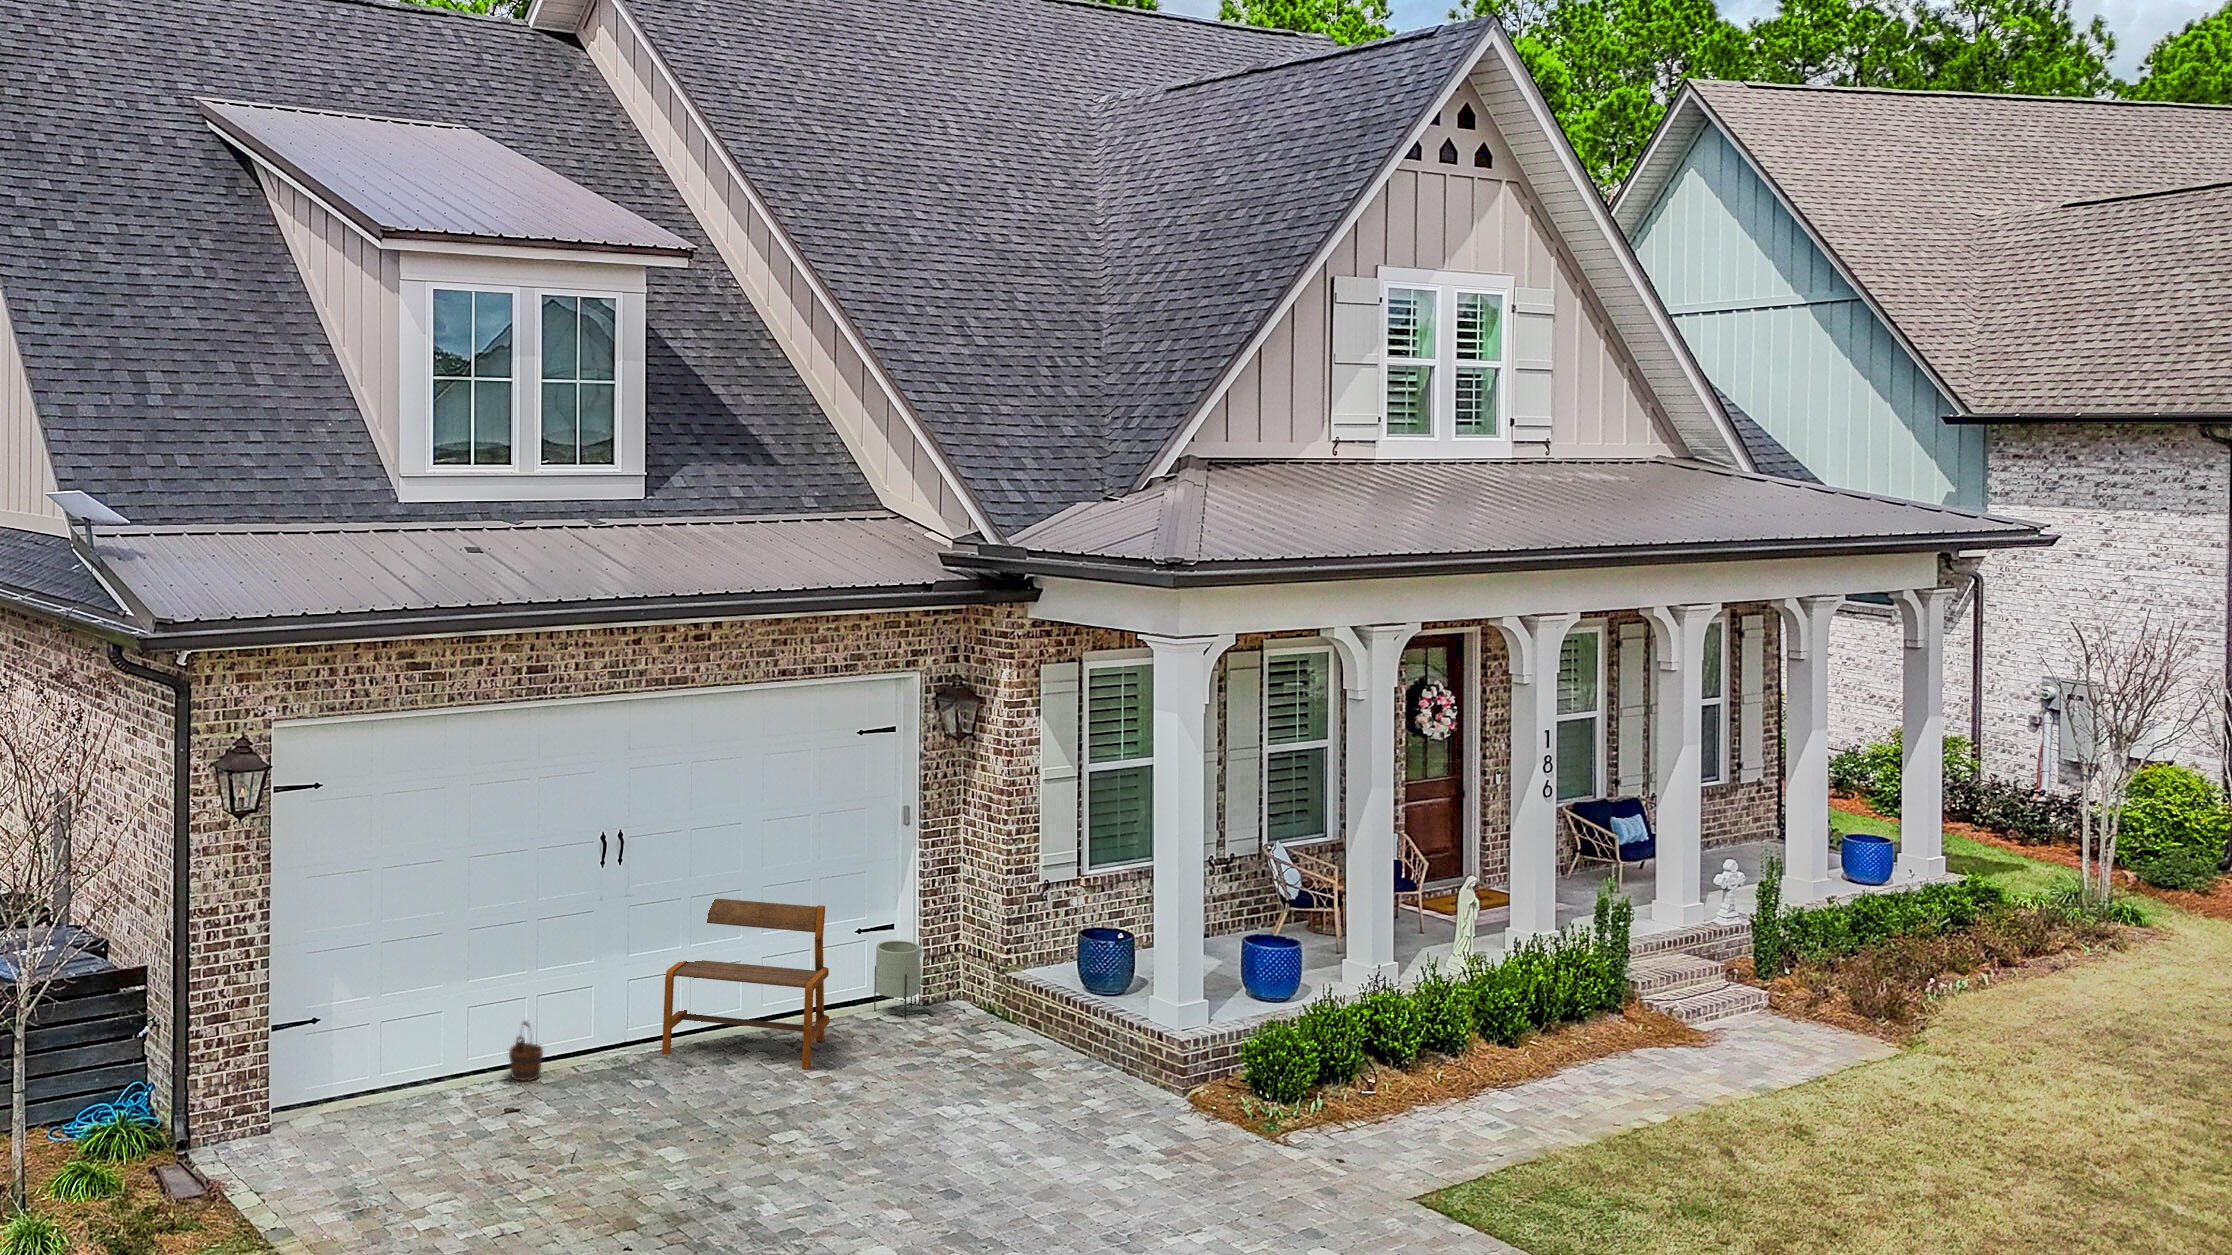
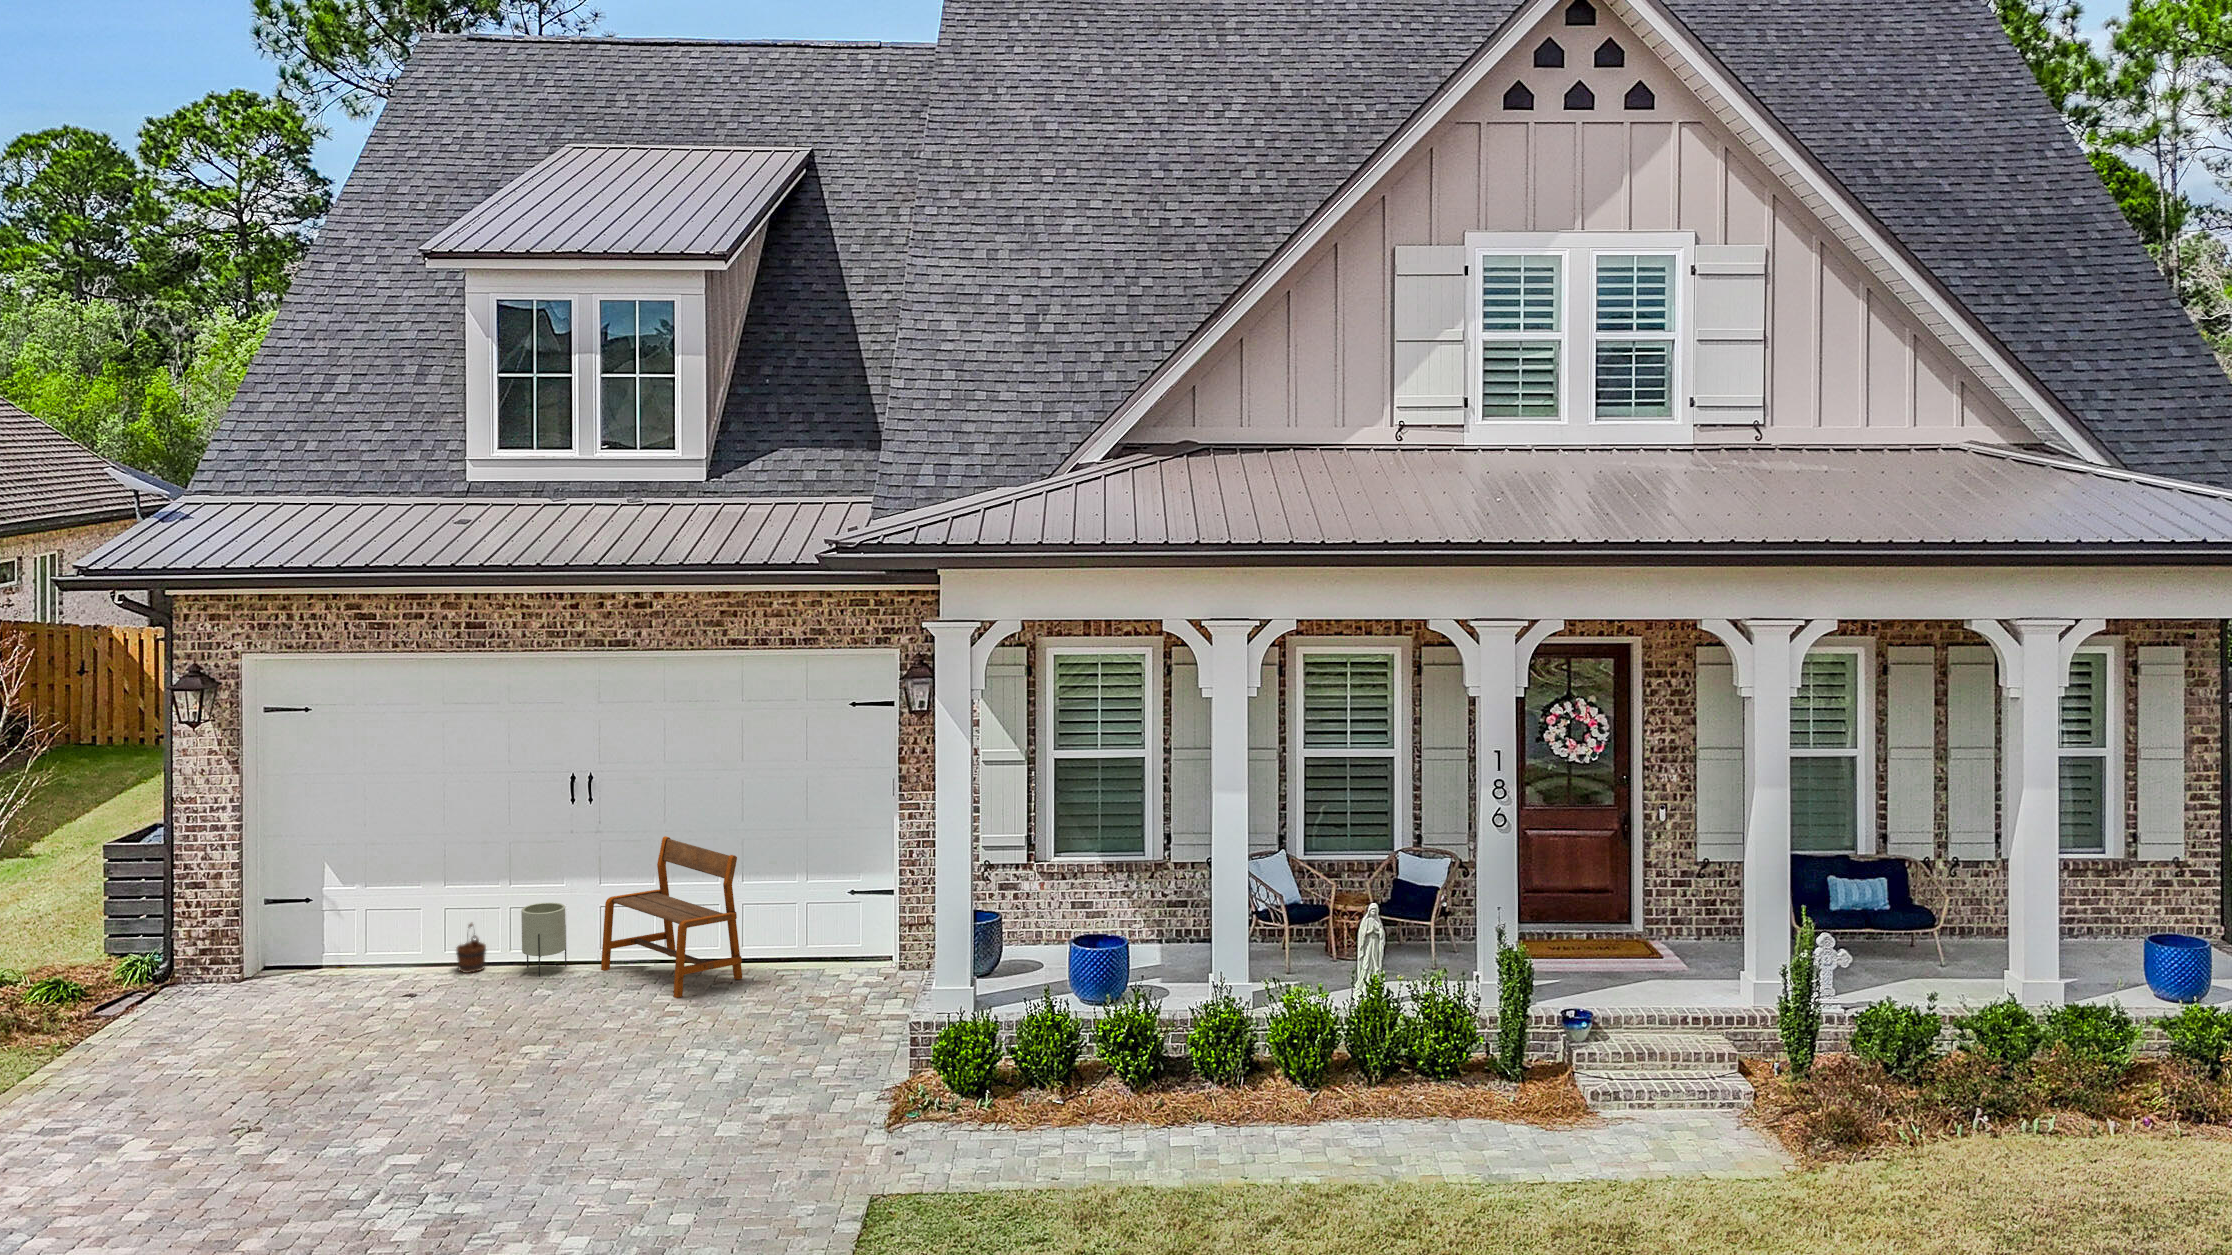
planter: present [874,941,920,1020] -> present [521,903,567,977]

